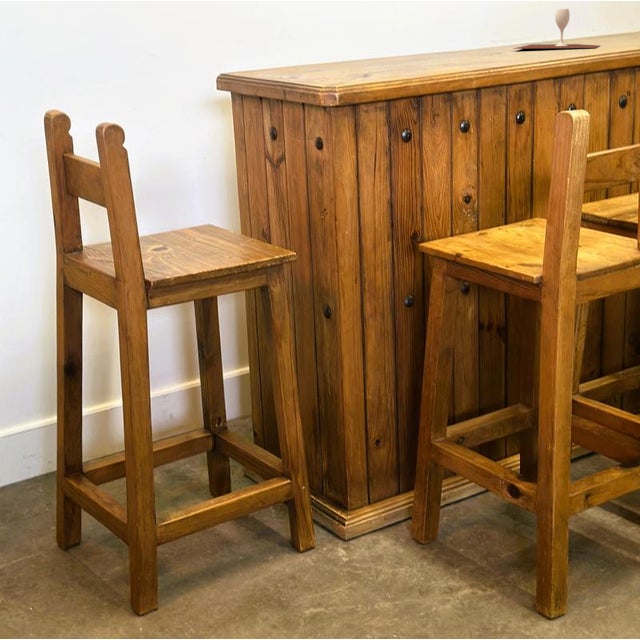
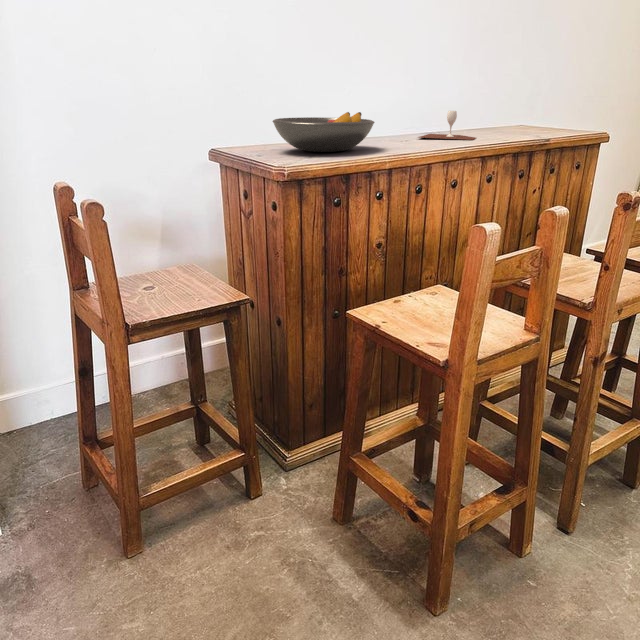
fruit bowl: none [308,13,453,69] -> present [273,112,375,152]

